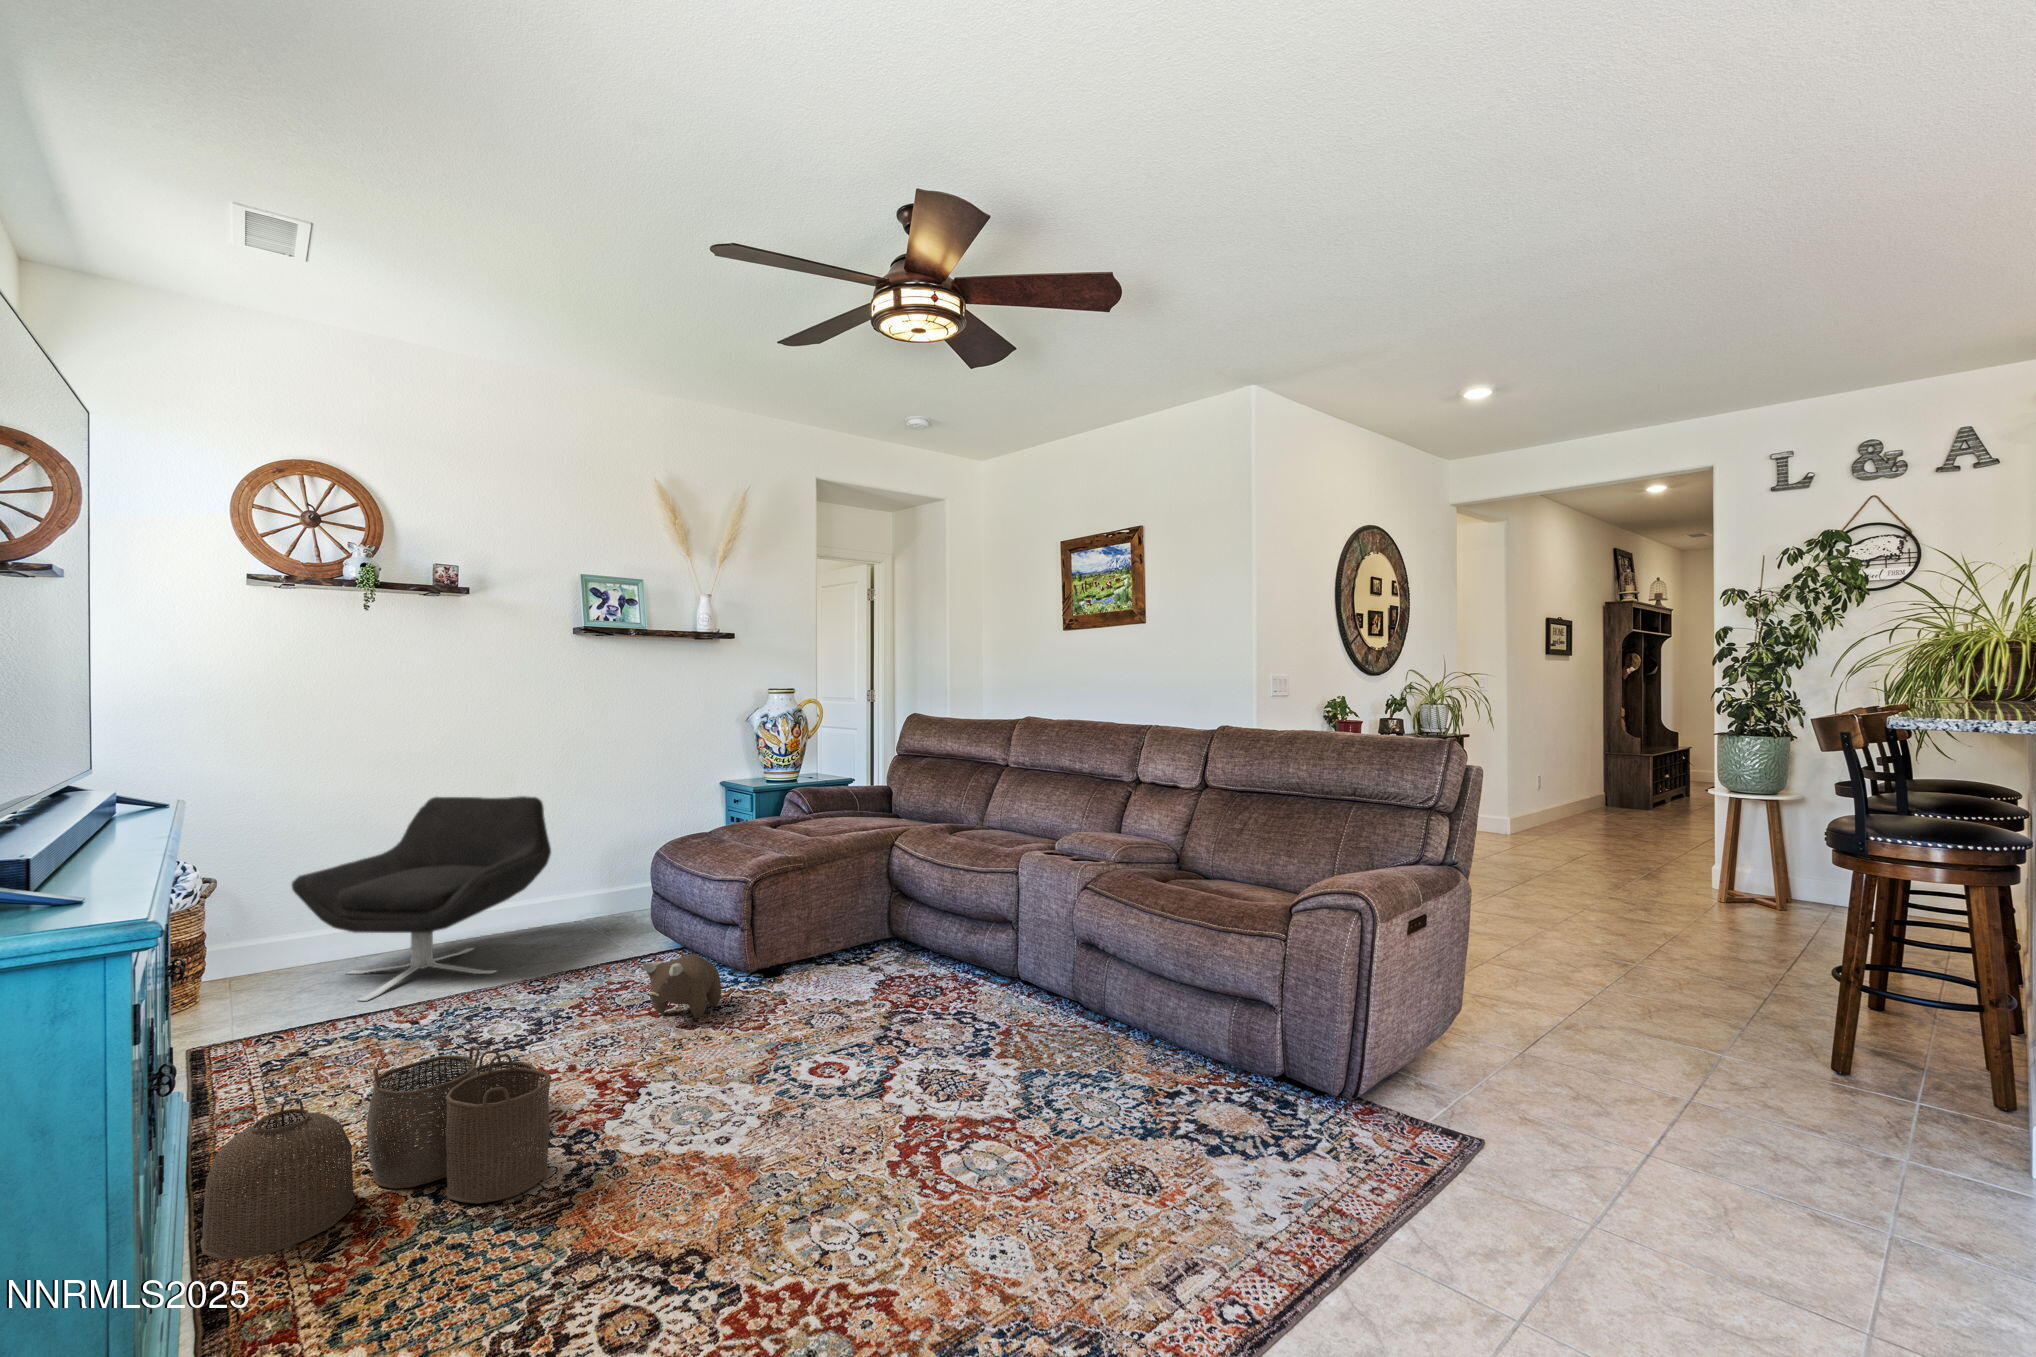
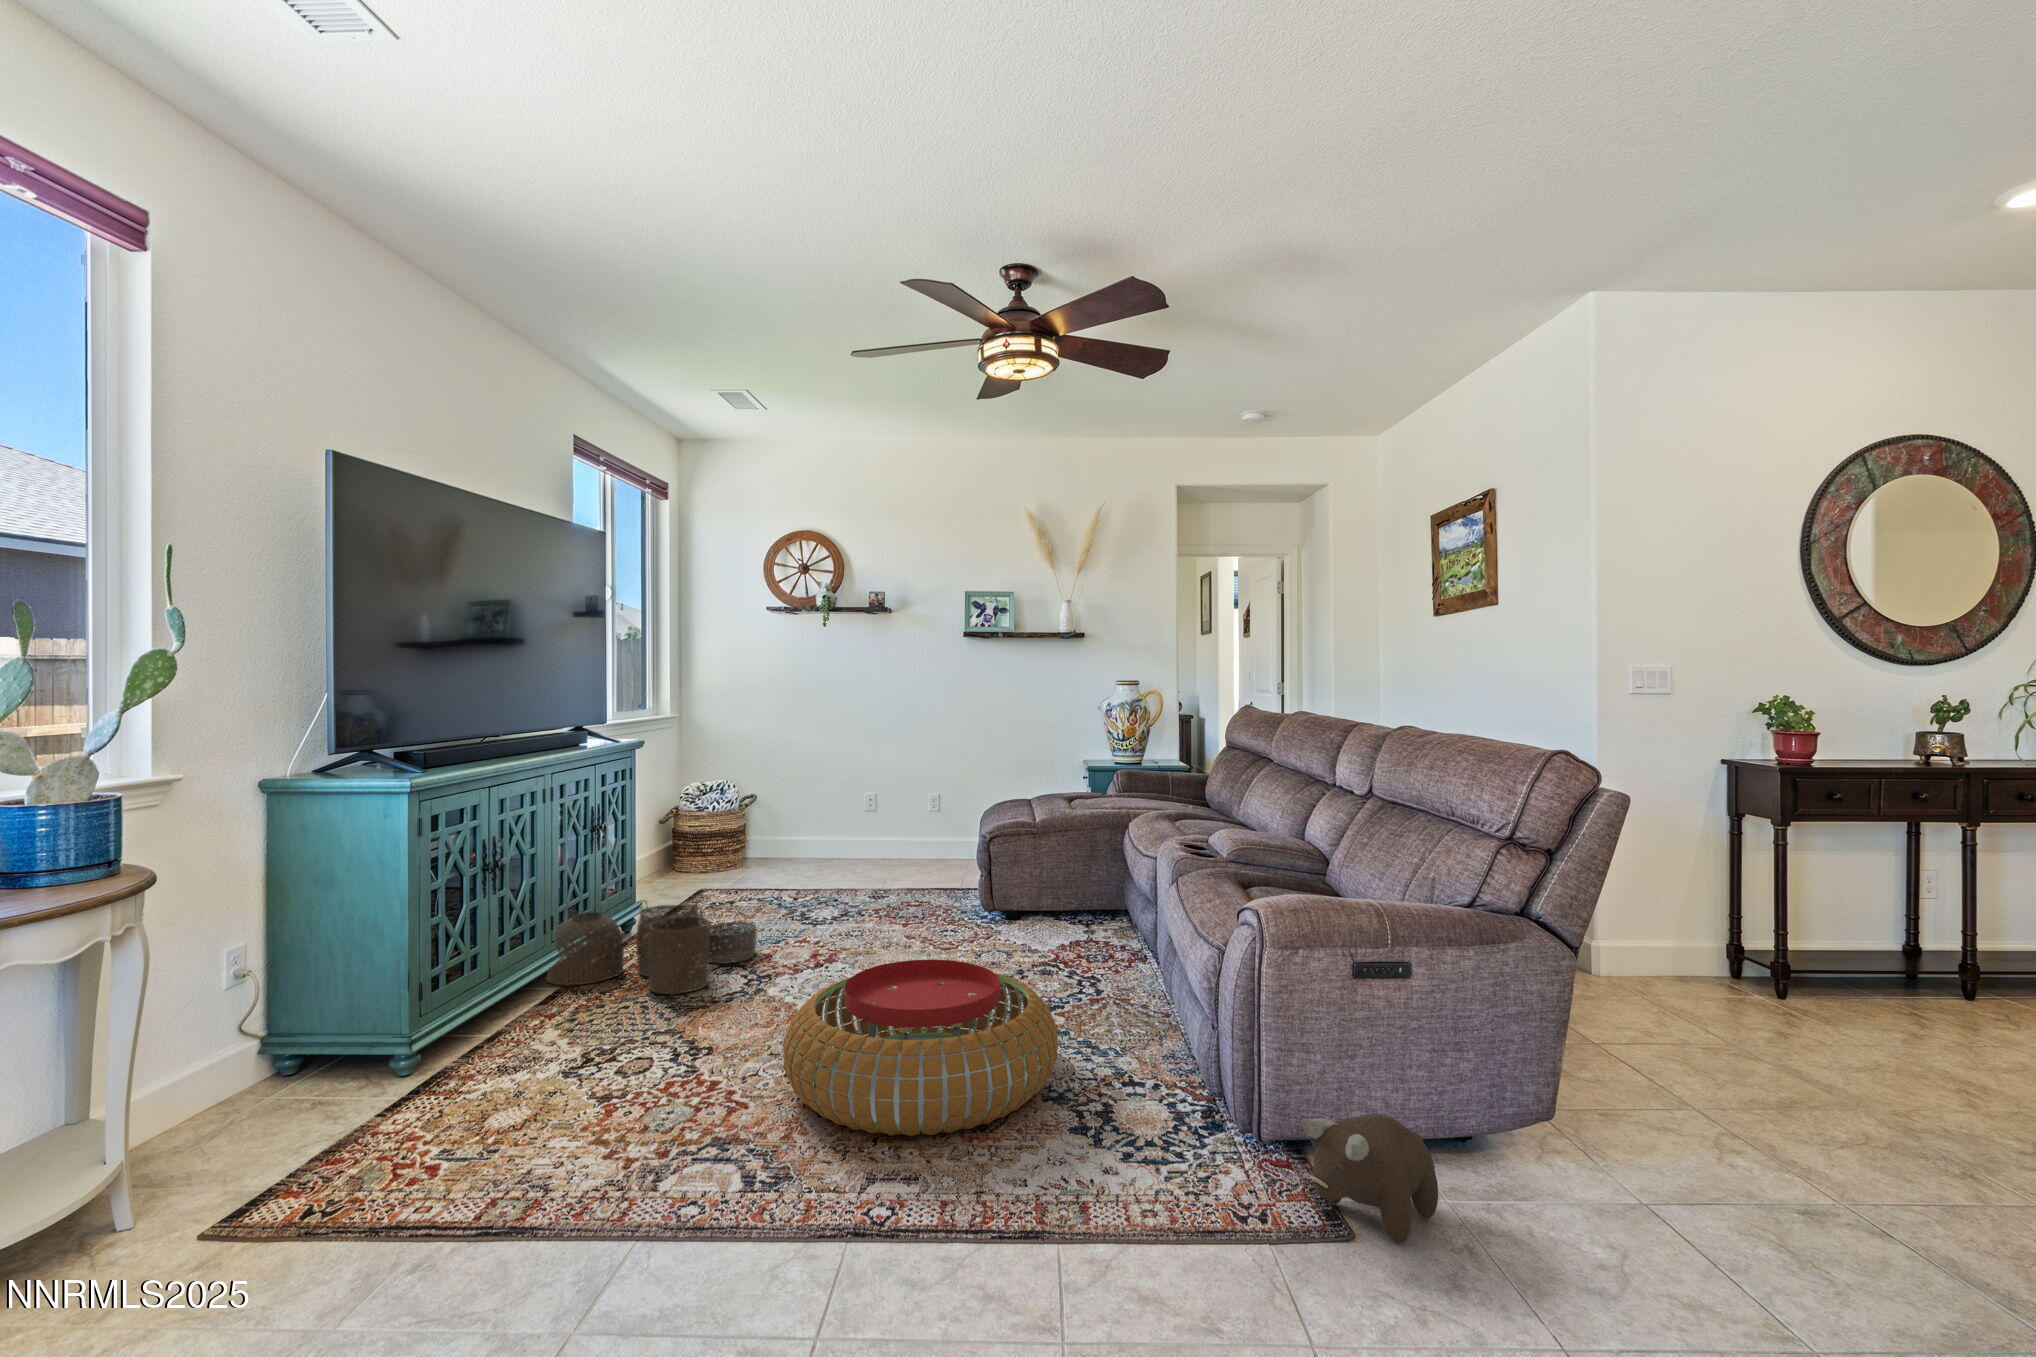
lounge chair: present [292,796,551,1001] -> none [766,756,919,884]
plush toy: present [643,954,721,1018] -> present [1301,1114,1438,1243]
pouf: none [870,1027,1184,1250] -> present [783,960,1058,1136]

